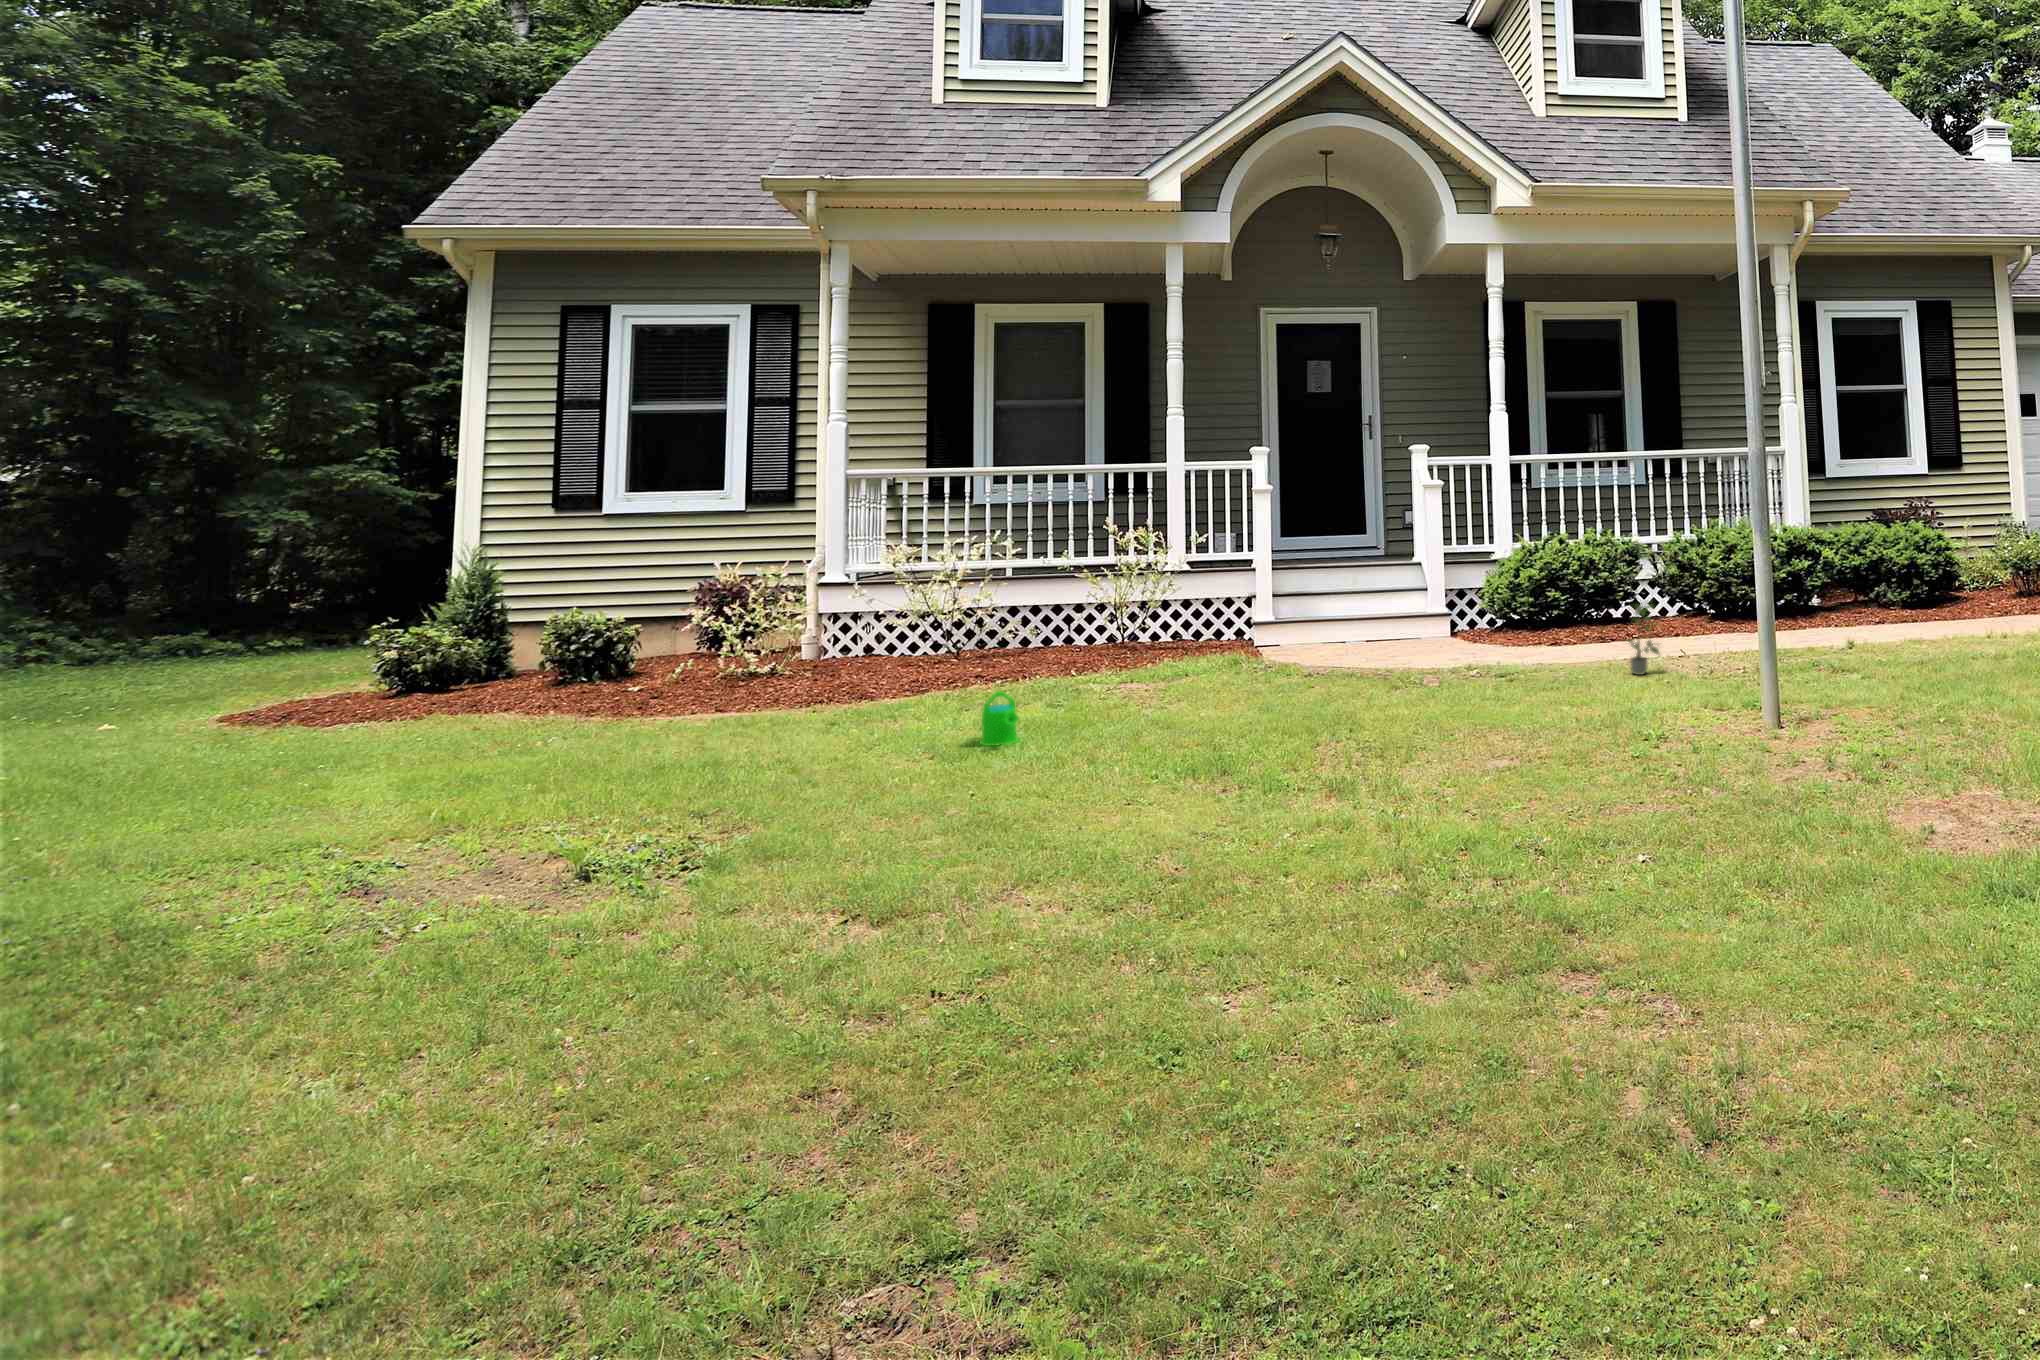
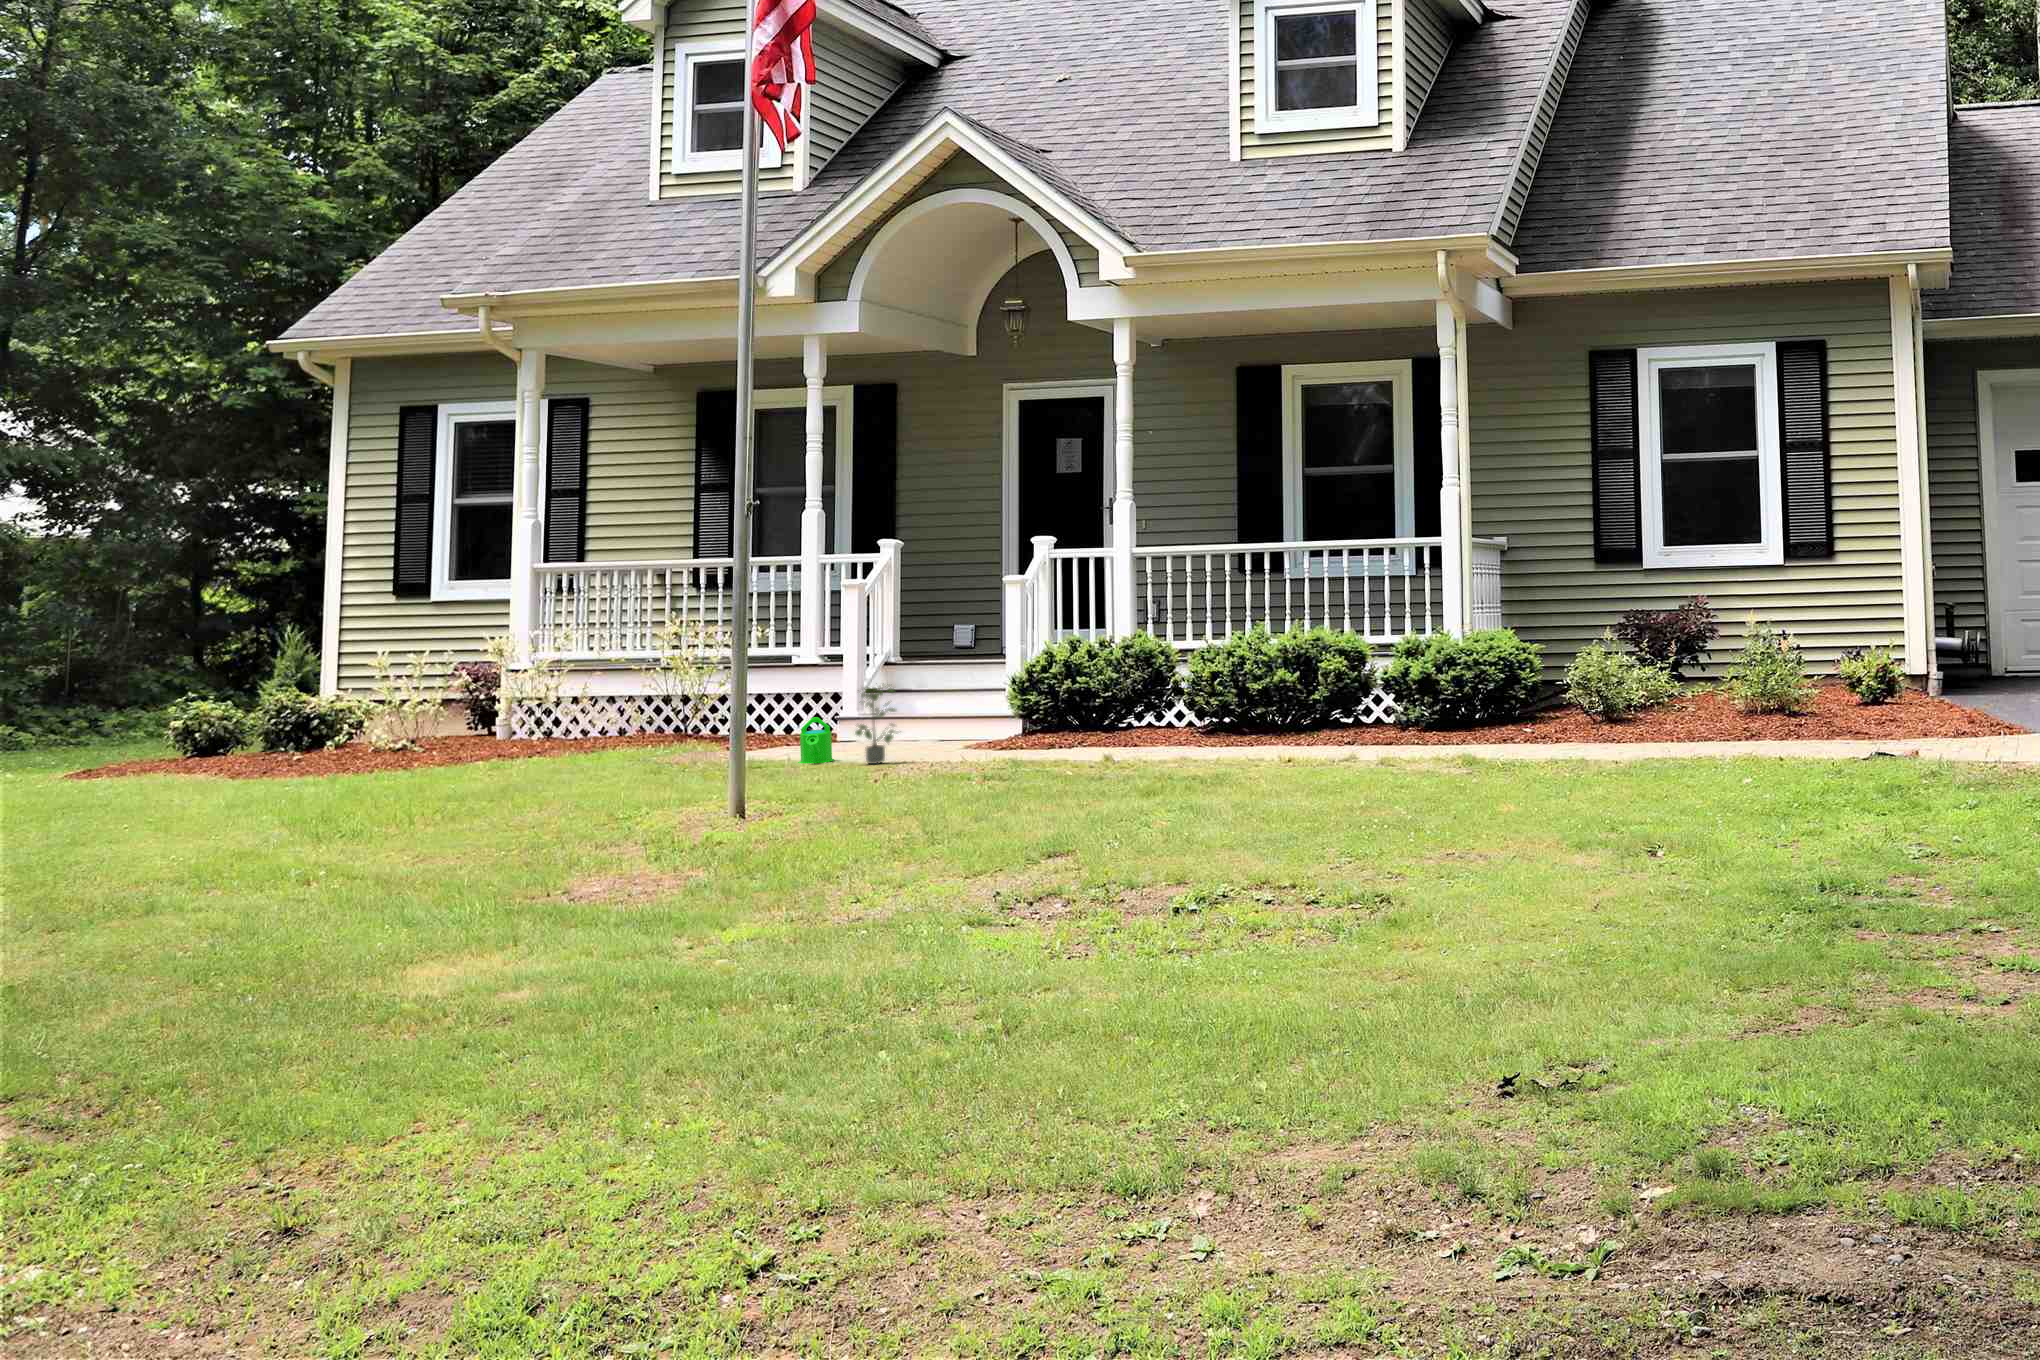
watering can: present [980,691,1019,746] -> present [799,717,834,763]

